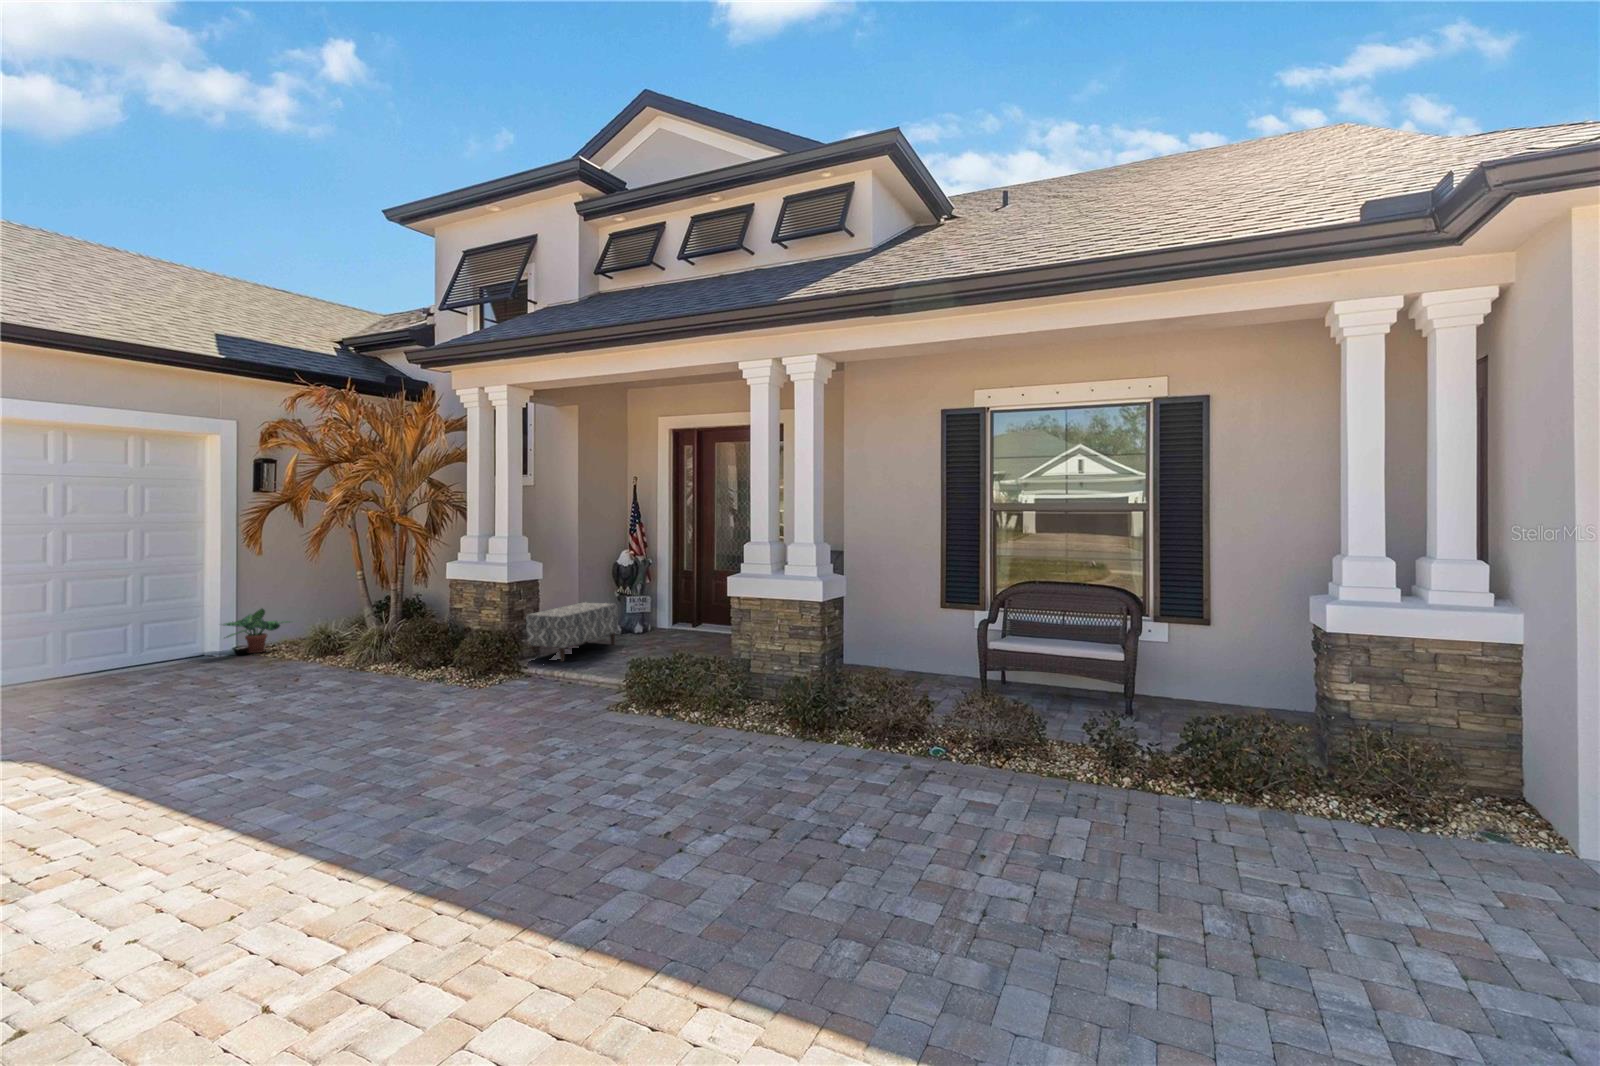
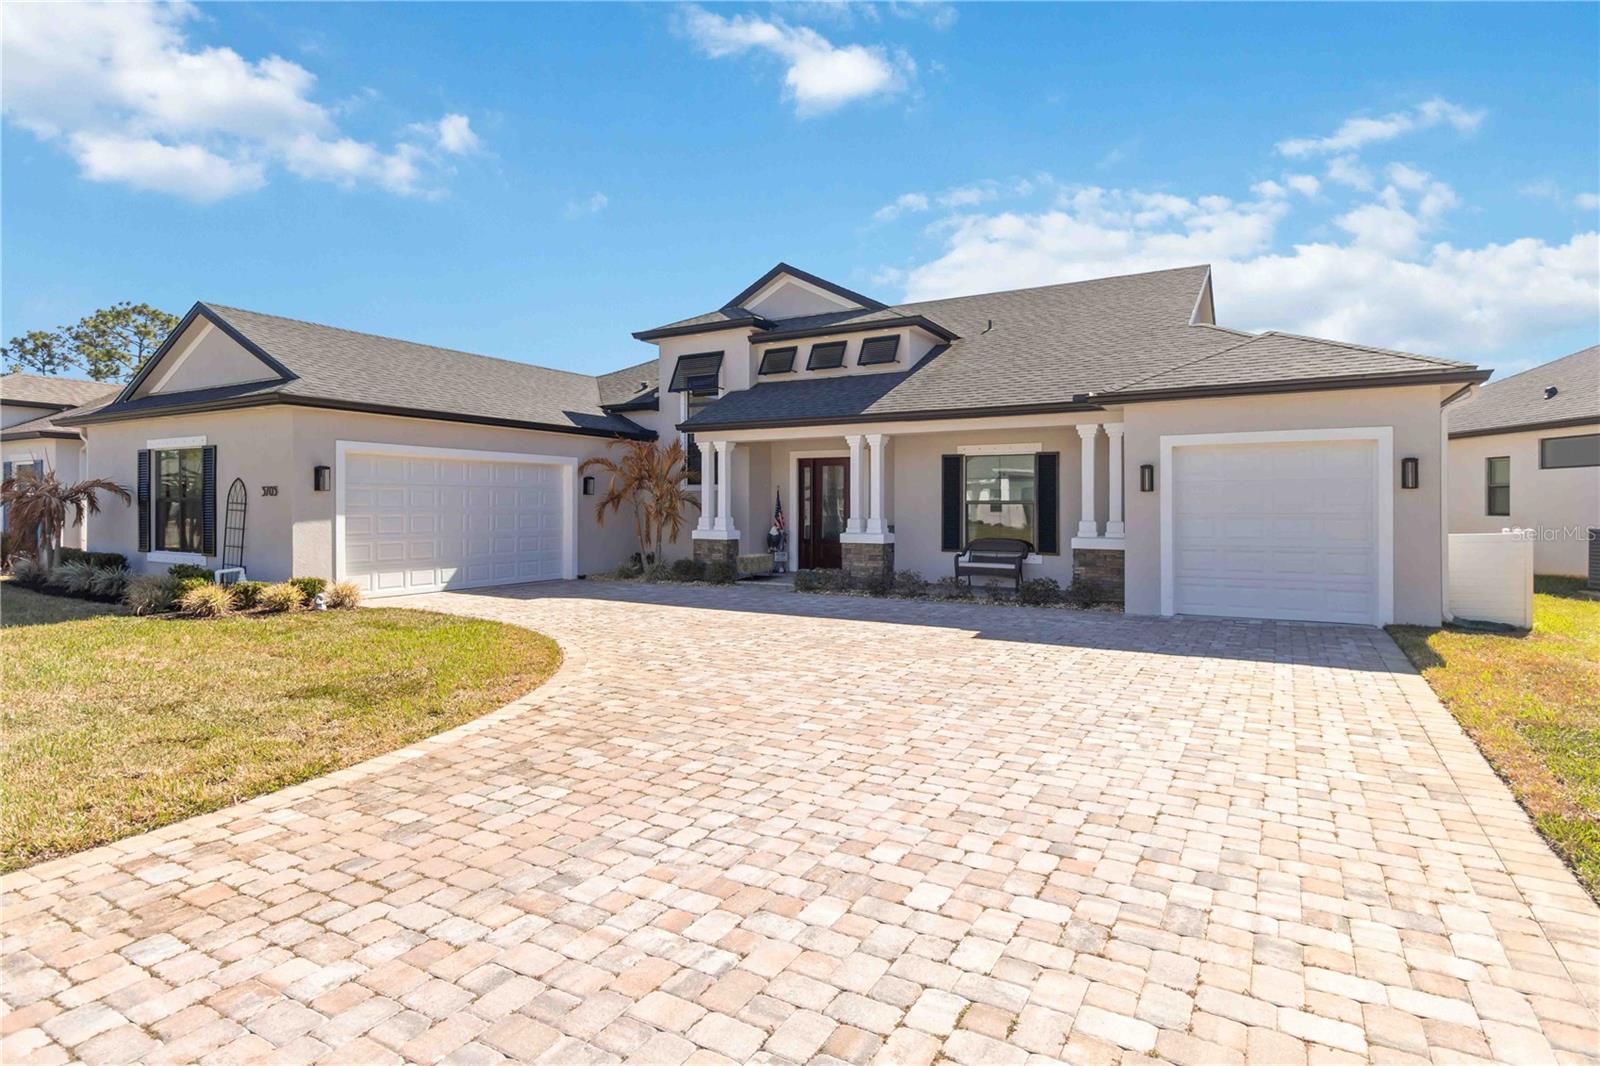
potted plant: present [224,609,289,653] -> none [577,554,610,577]

